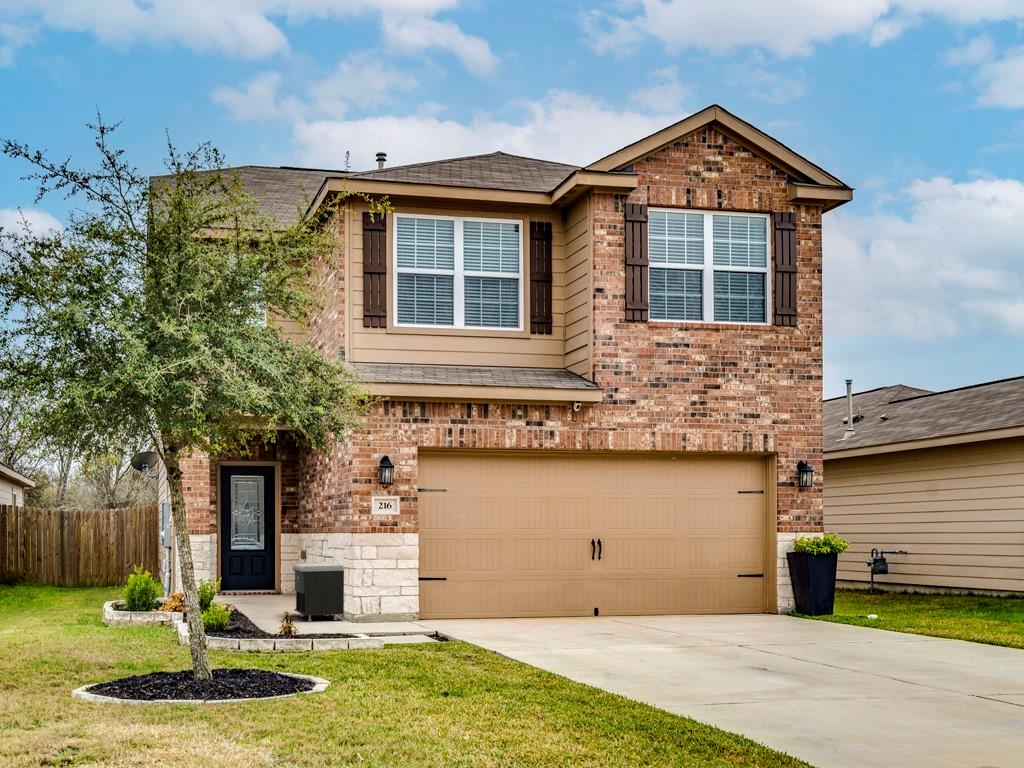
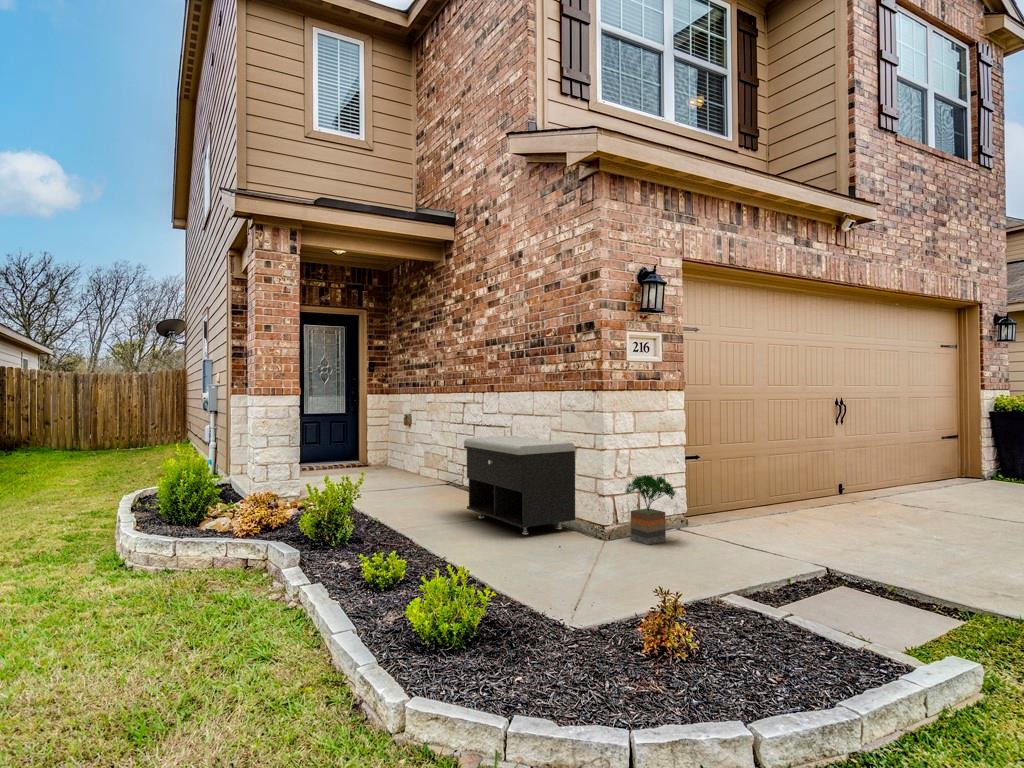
potted tree: none [360,584,388,625] -> present [625,475,676,545]

